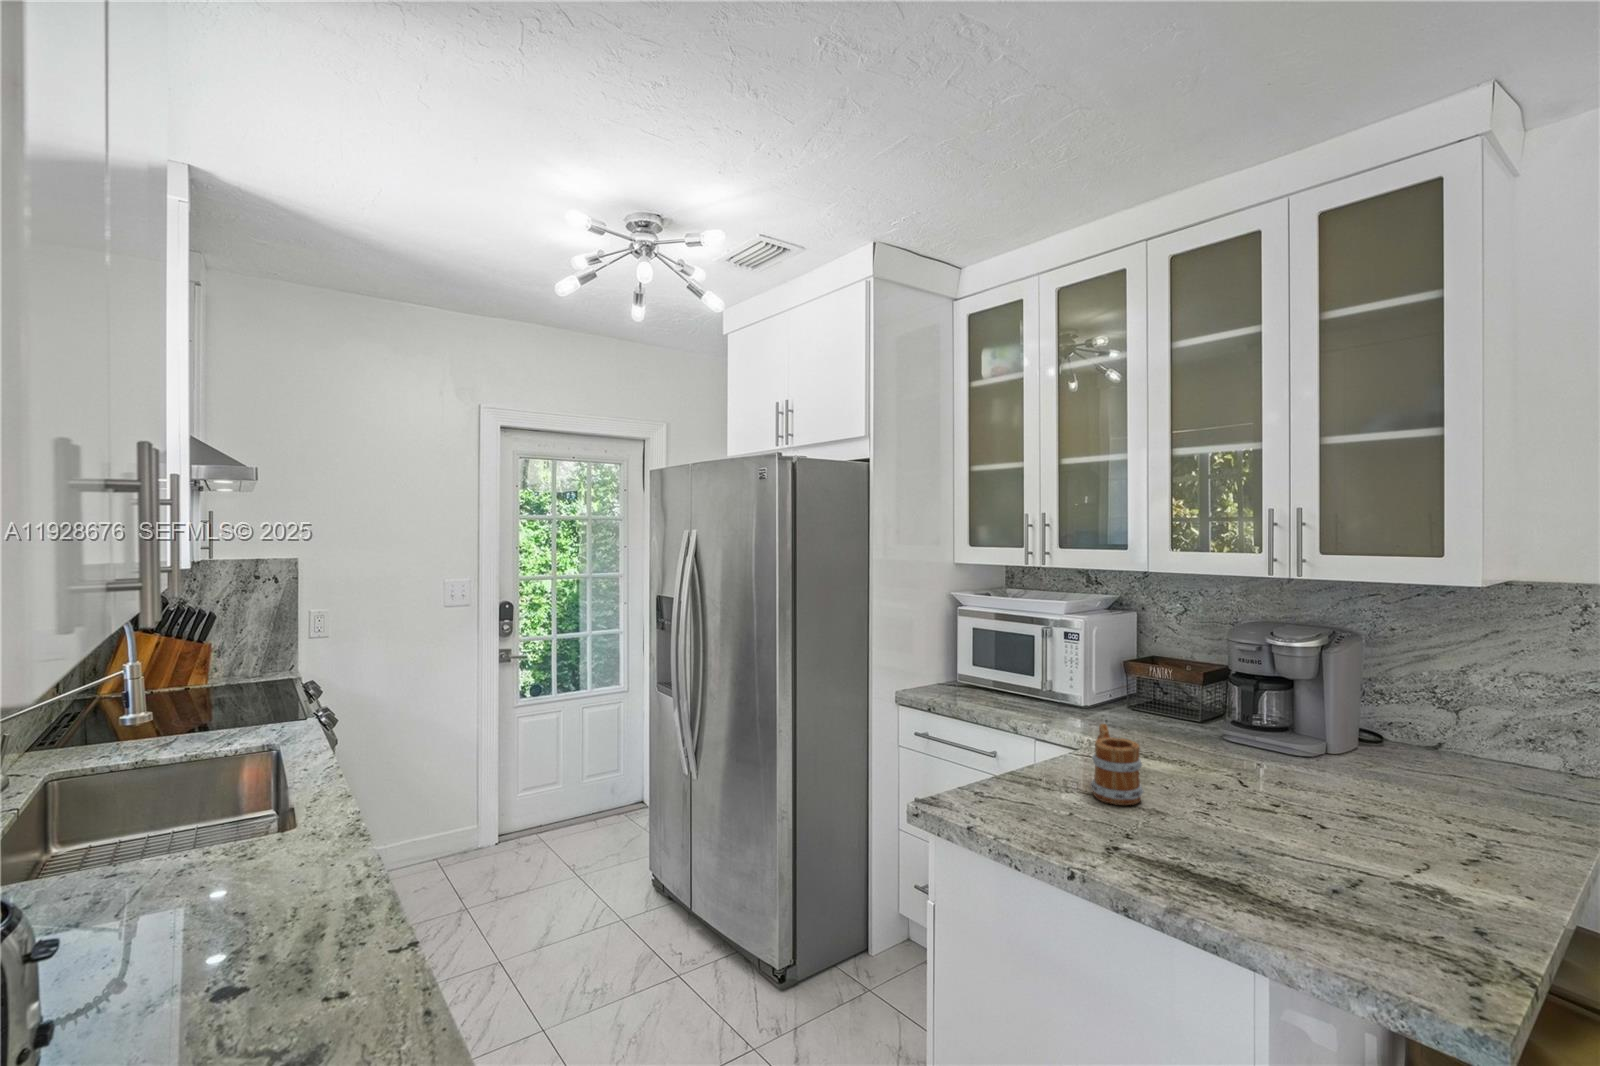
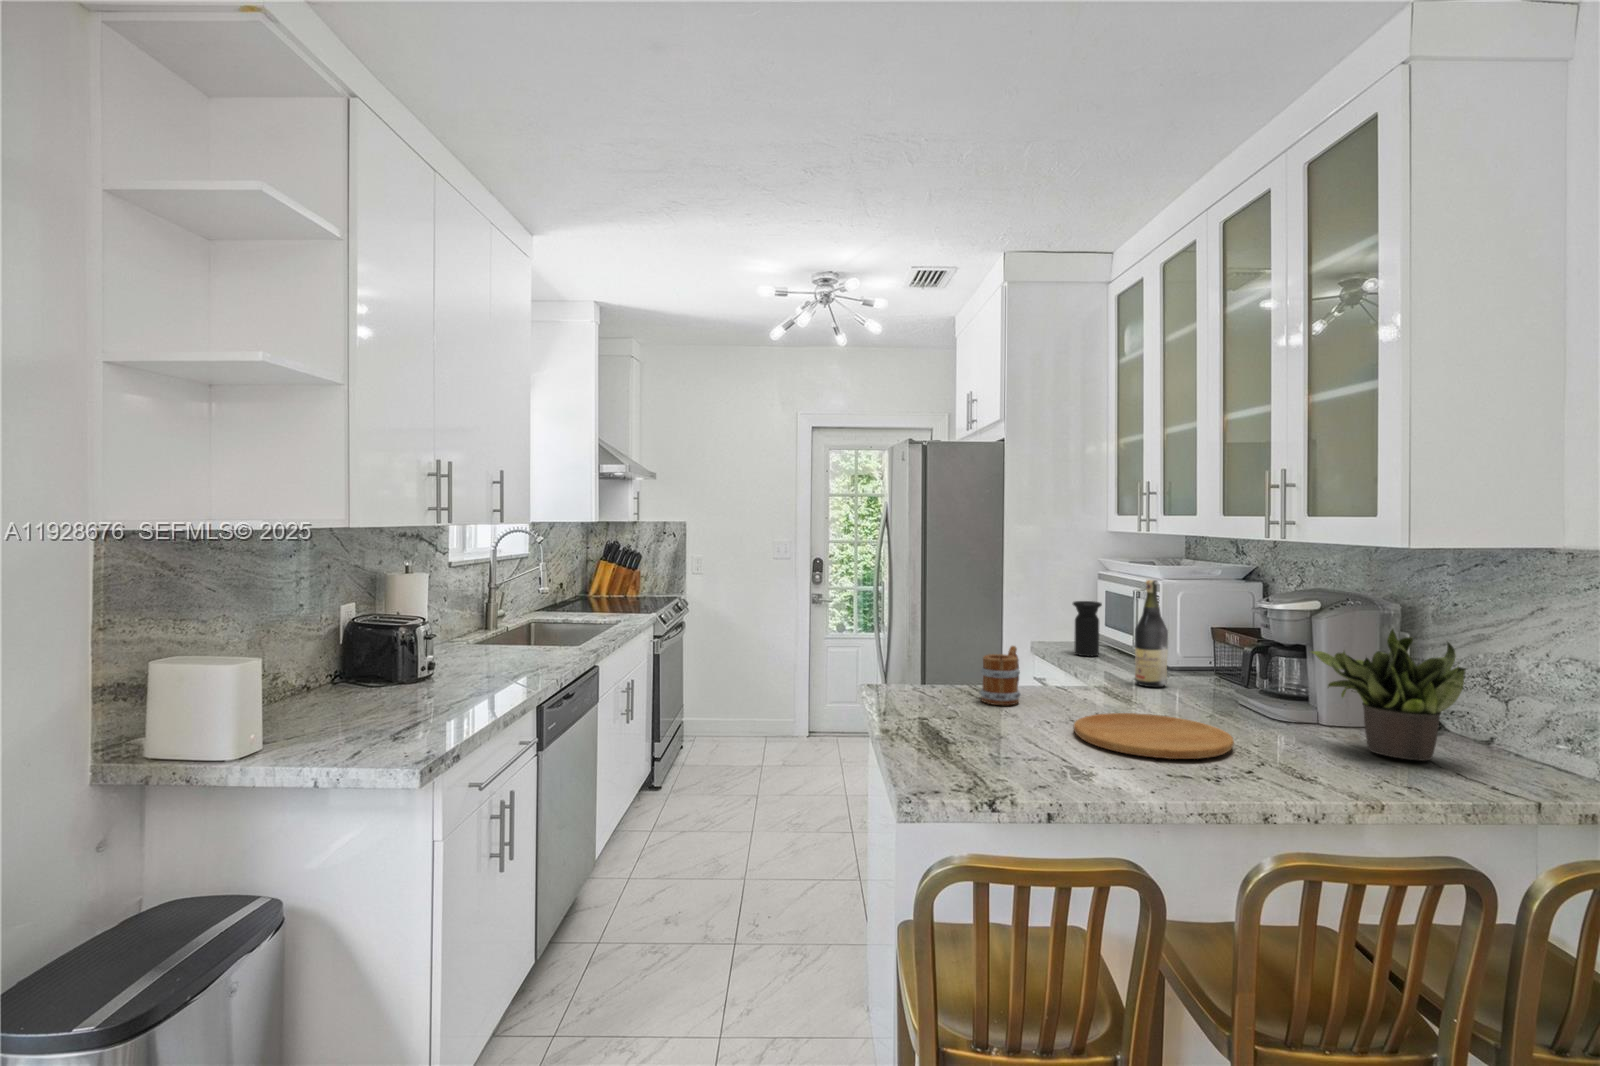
wine bottle: none [1112,621,1145,734] -> present [1135,580,1168,687]
vase: none [966,639,997,699] -> present [1073,601,1102,656]
potted plant: none [1379,665,1525,785] -> present [1311,629,1466,761]
cutting board: none [1249,780,1446,851] -> present [1074,713,1234,759]

